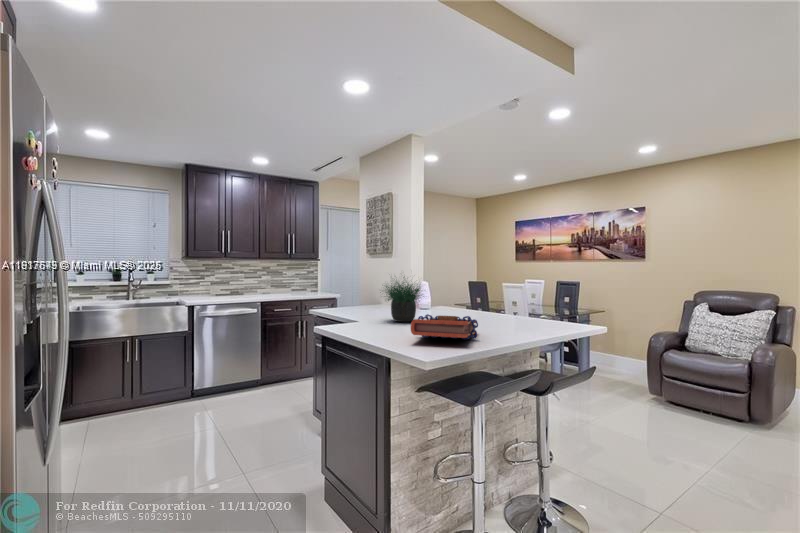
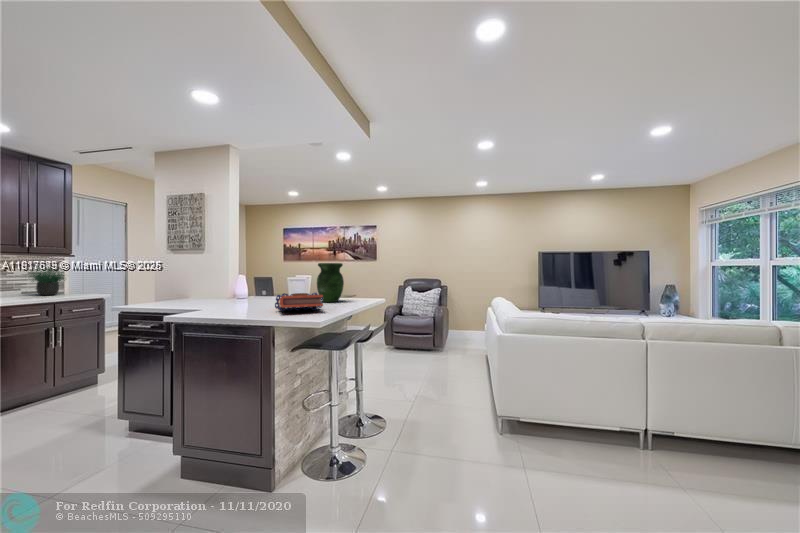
vase: none [493,272,533,328] -> present [317,263,344,302]
potted plant: present [385,277,424,322] -> present [30,268,64,295]

